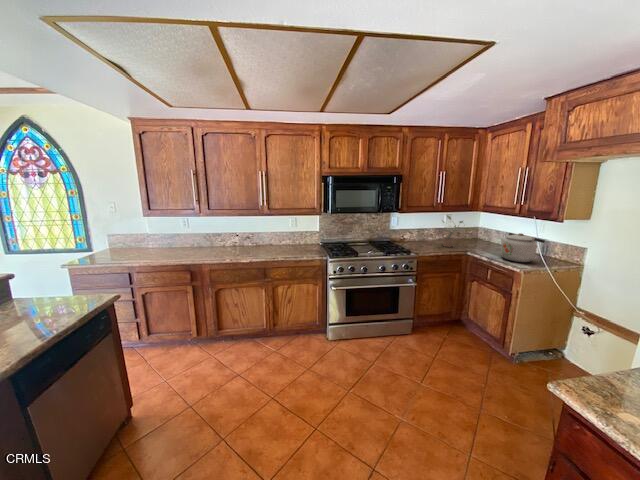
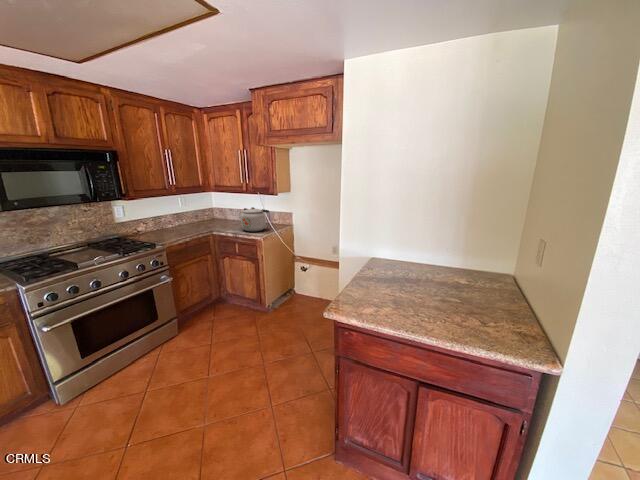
potted plant: present [443,215,463,247] -> none [178,197,204,231]

